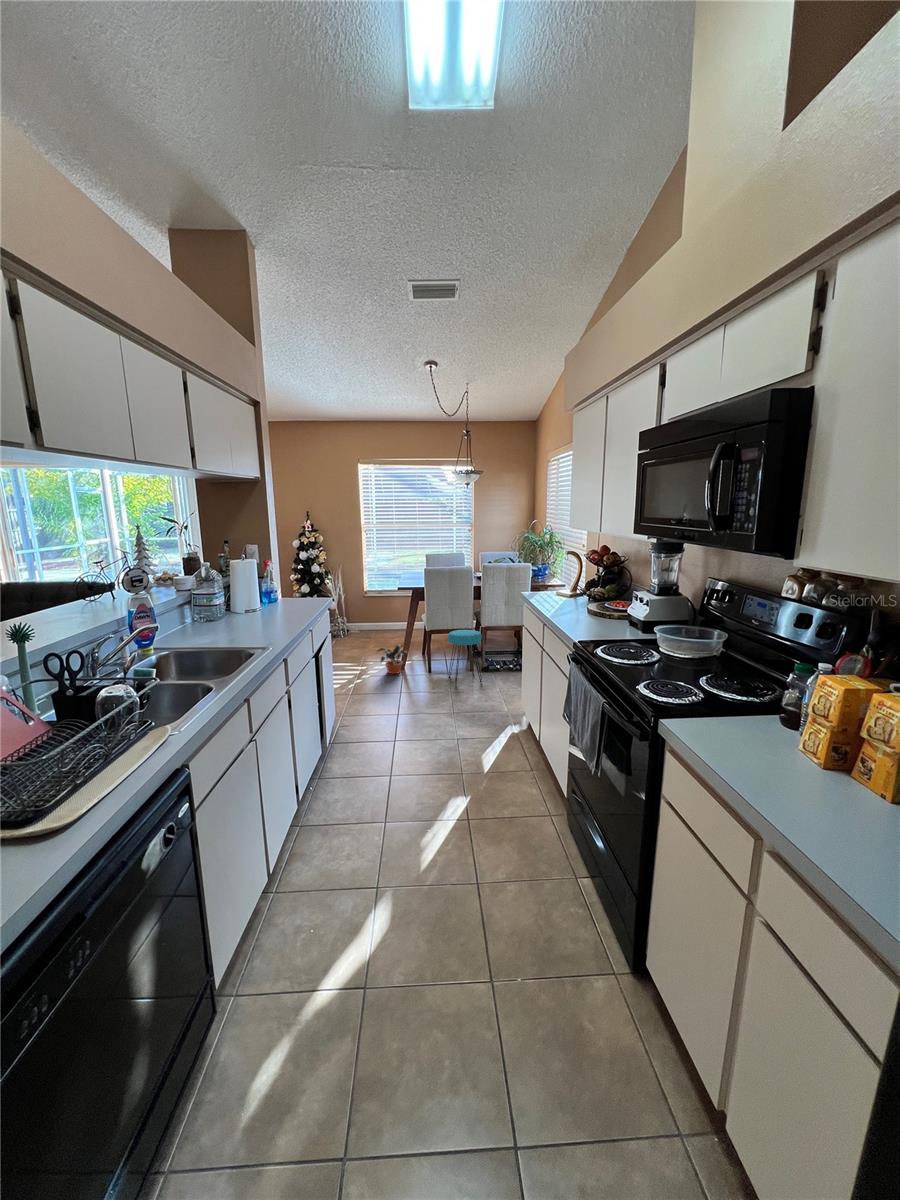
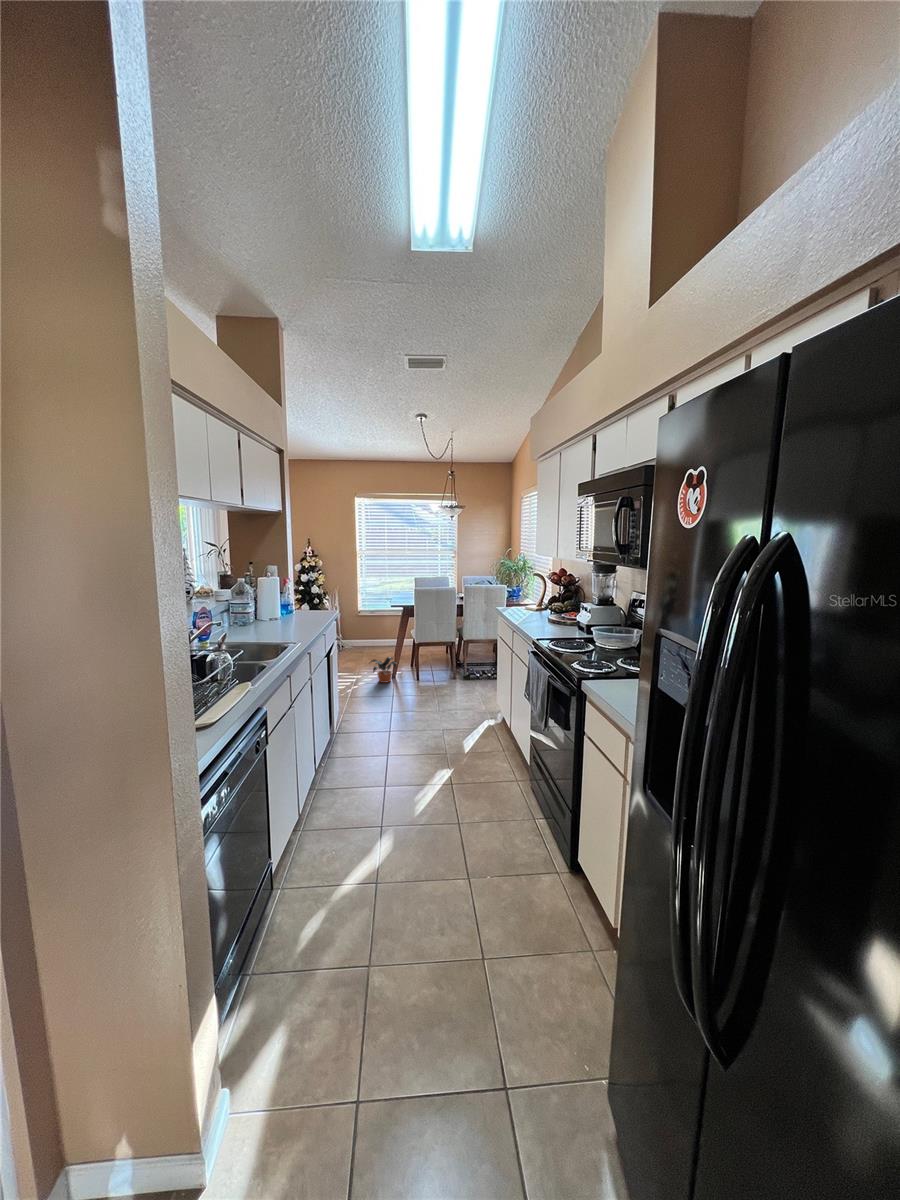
stool: present [448,630,482,685] -> none [433,643,463,691]

